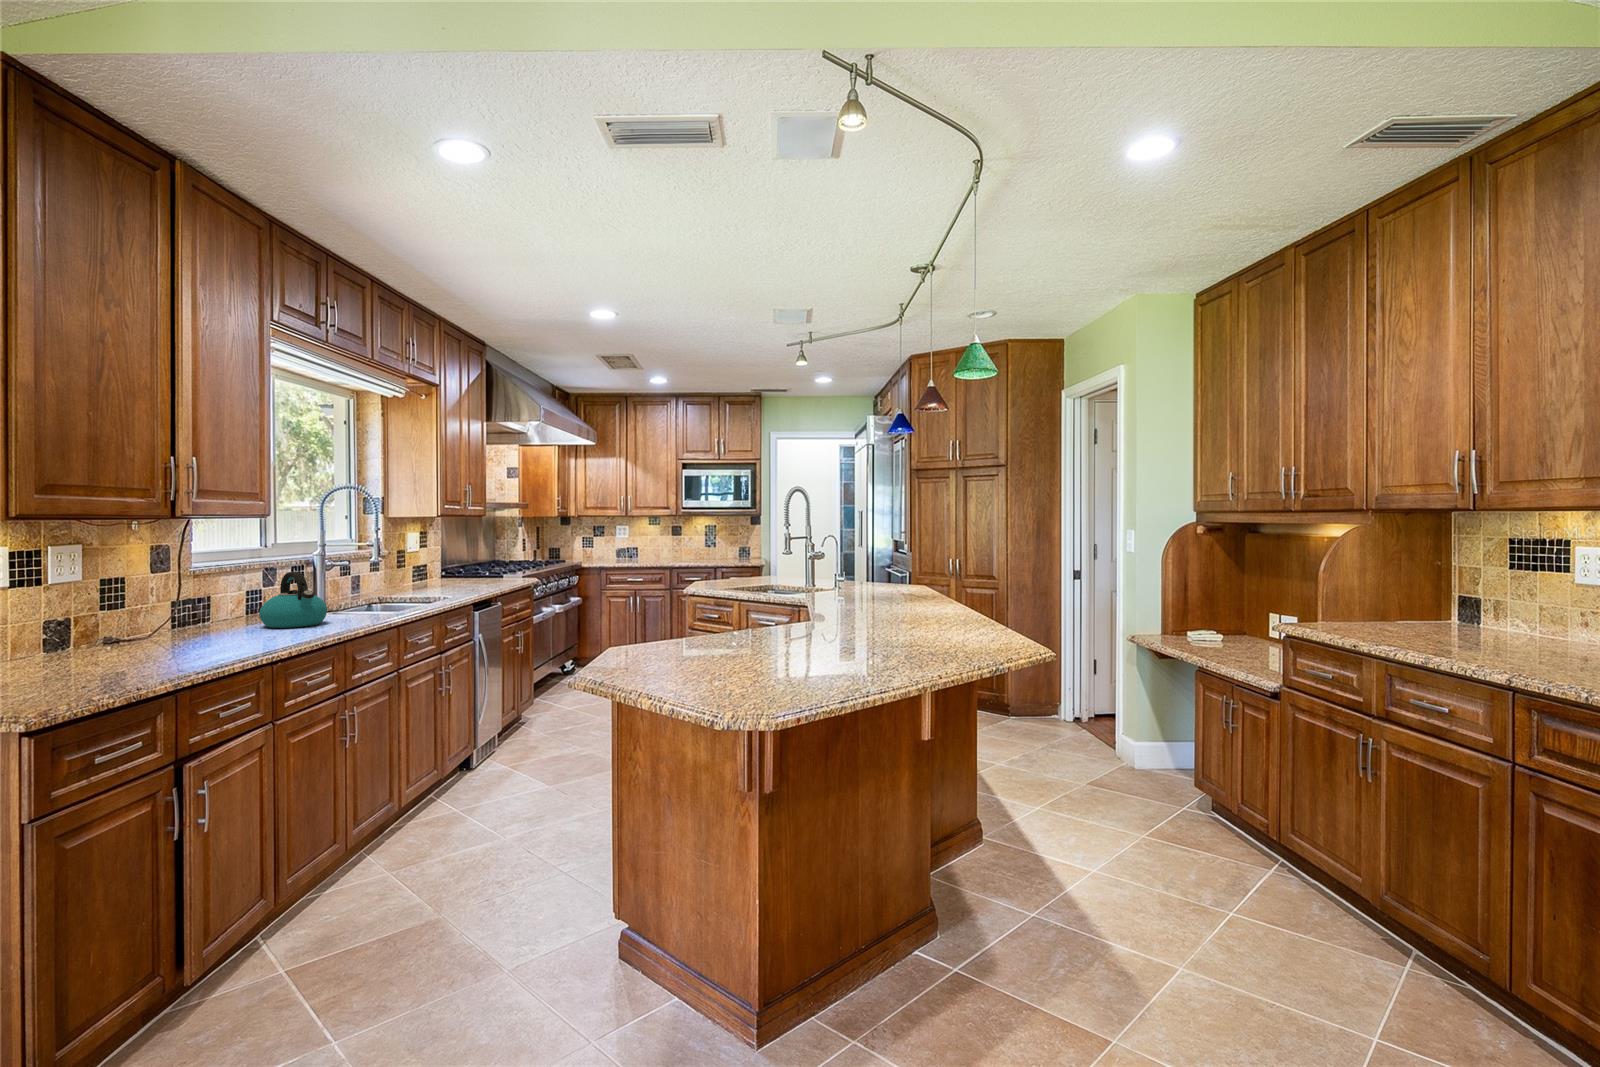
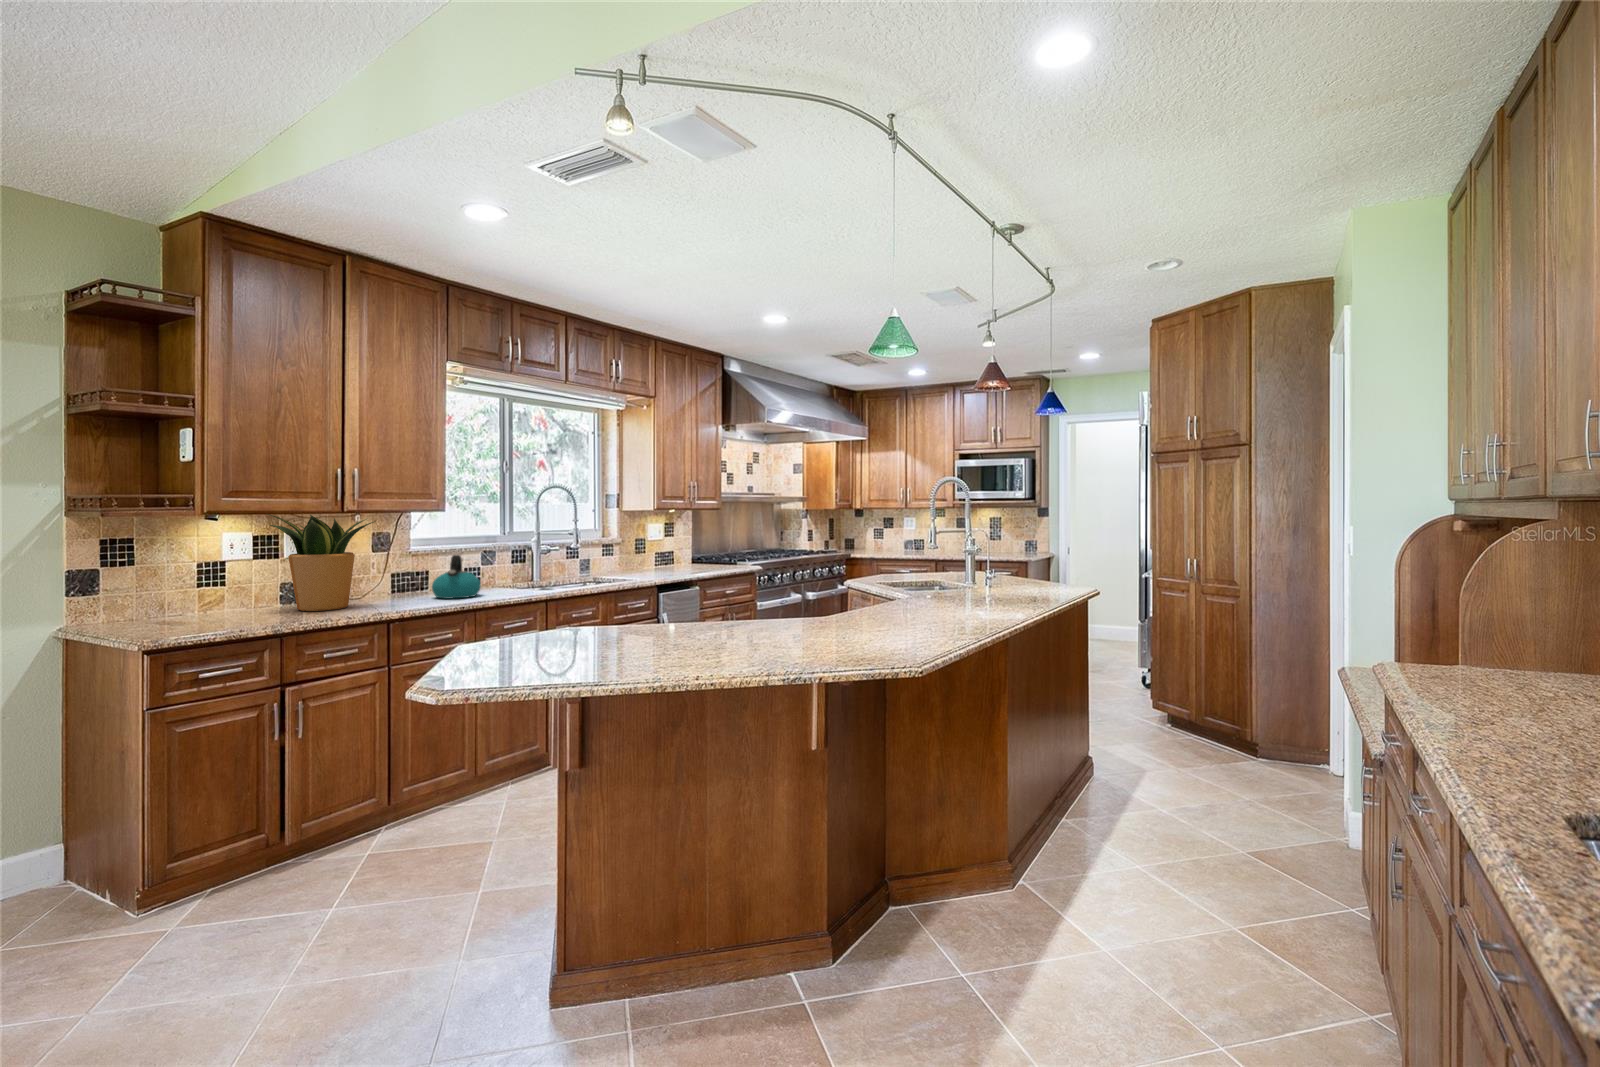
potted plant: none [53,519,233,656] -> present [267,514,375,611]

